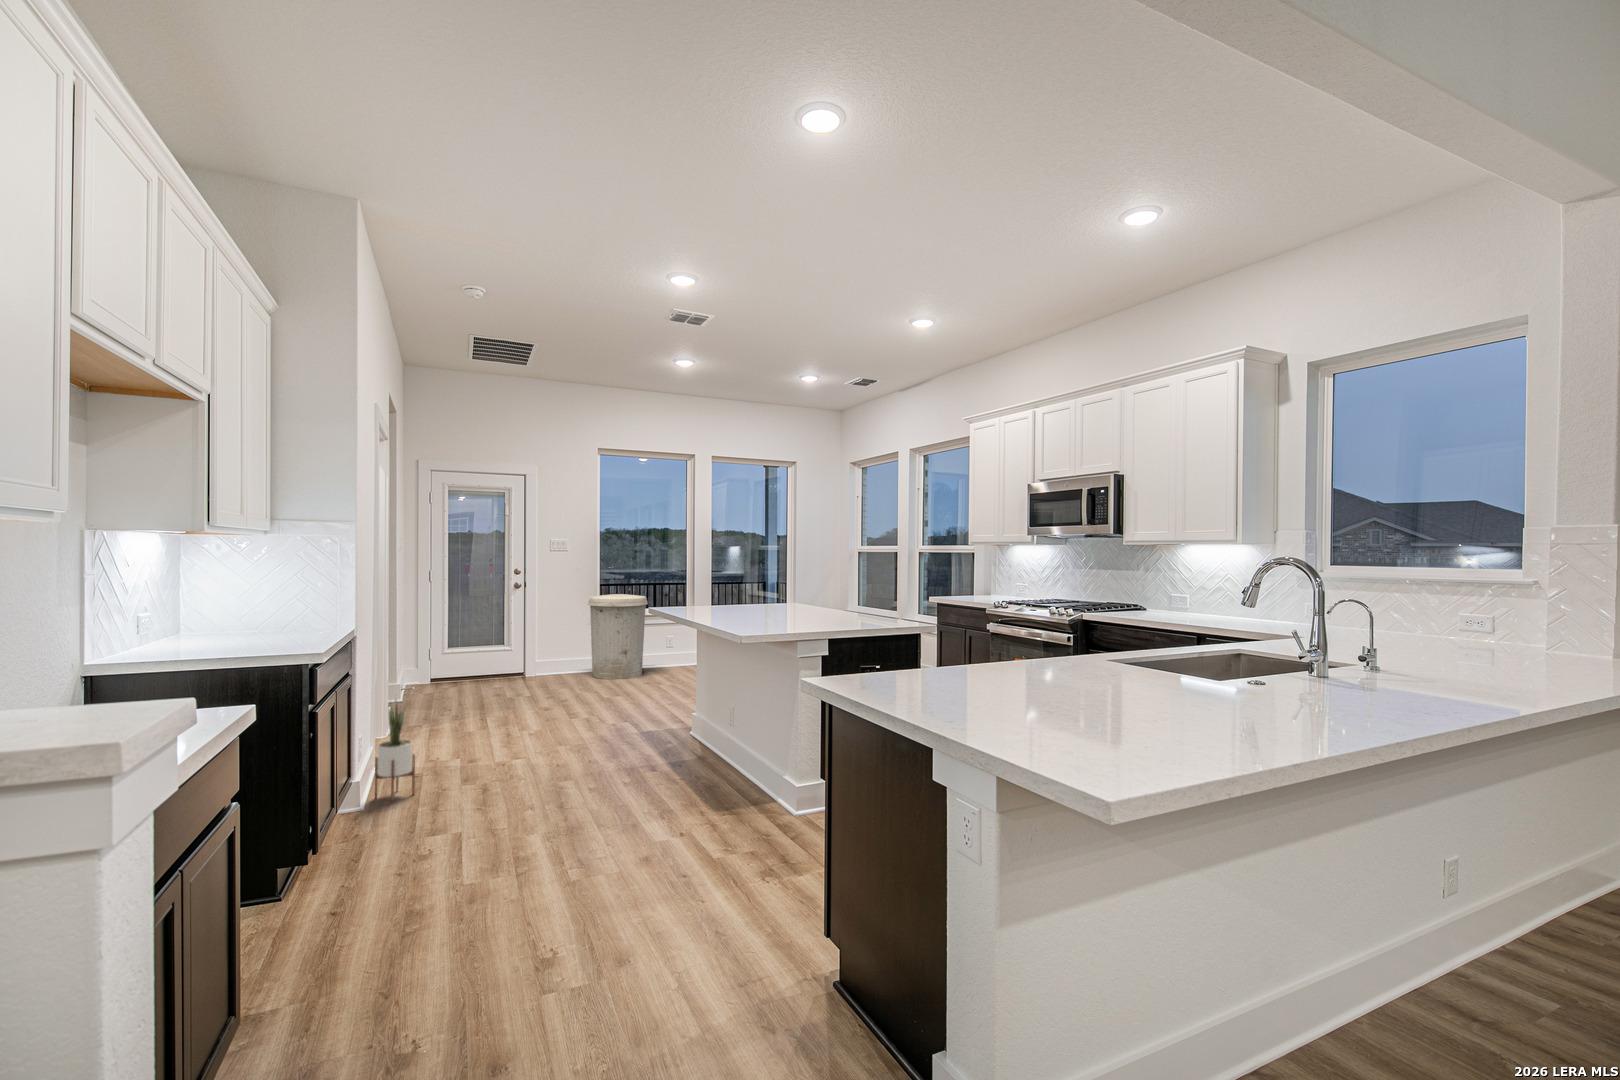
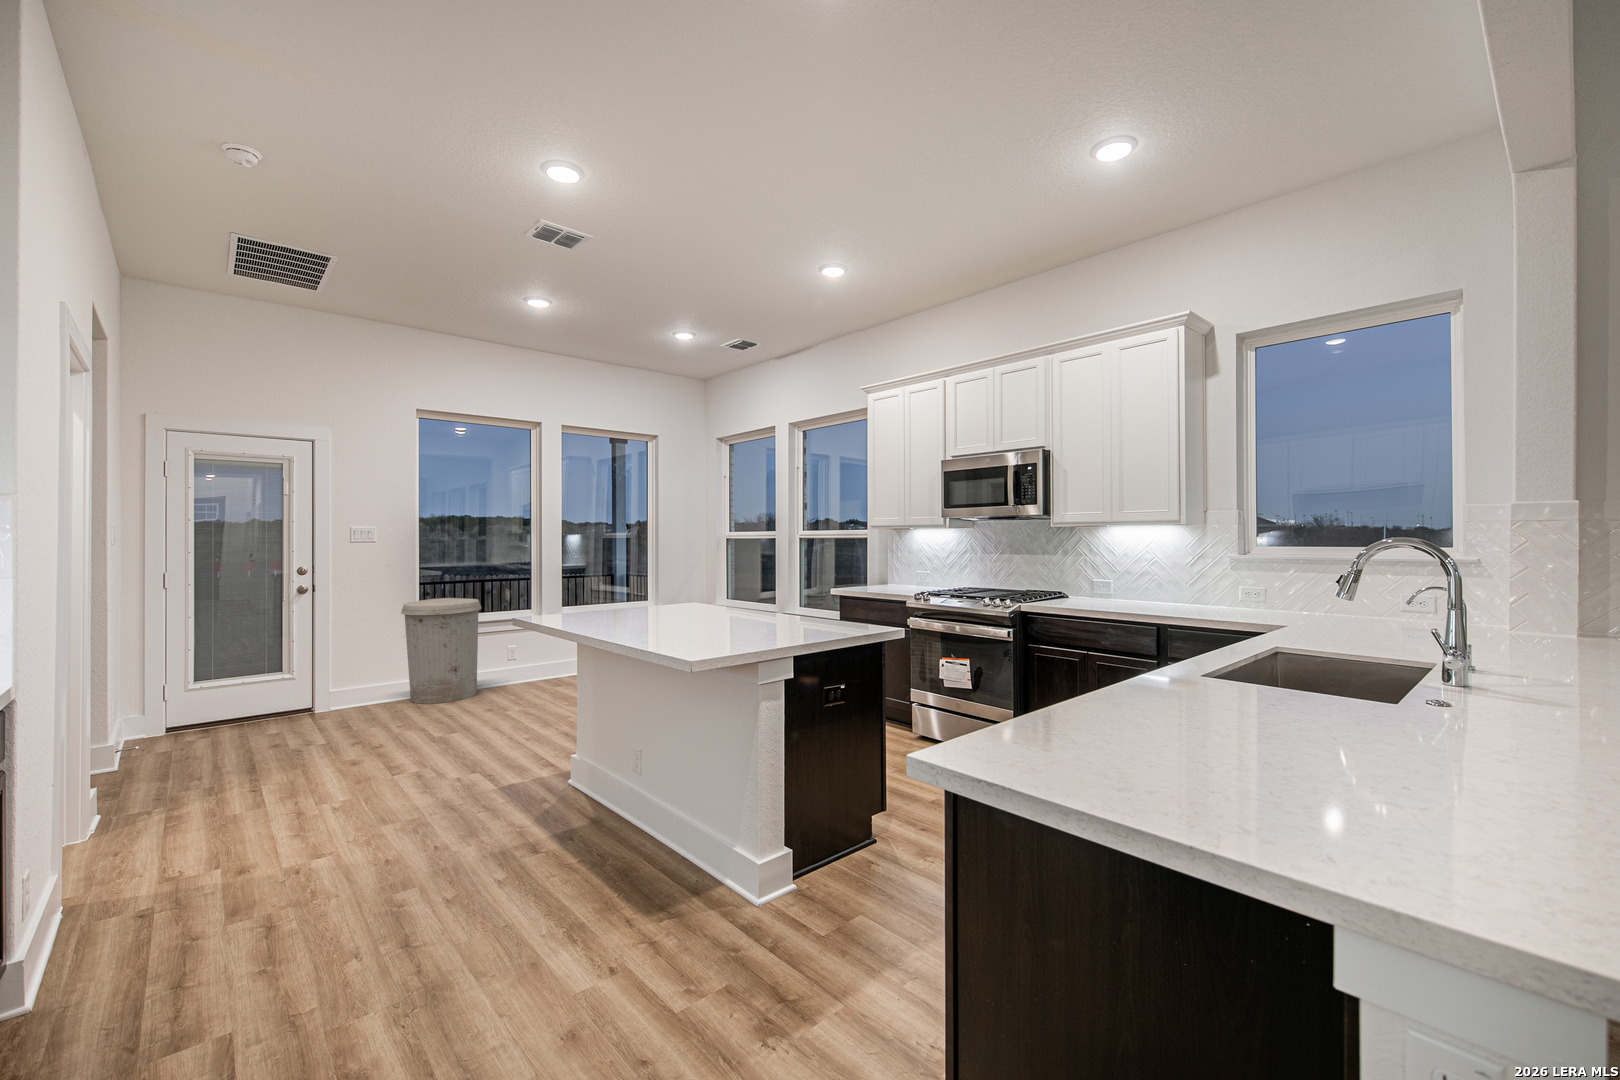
potted plant: present [375,700,415,802] -> none [52,804,136,986]

